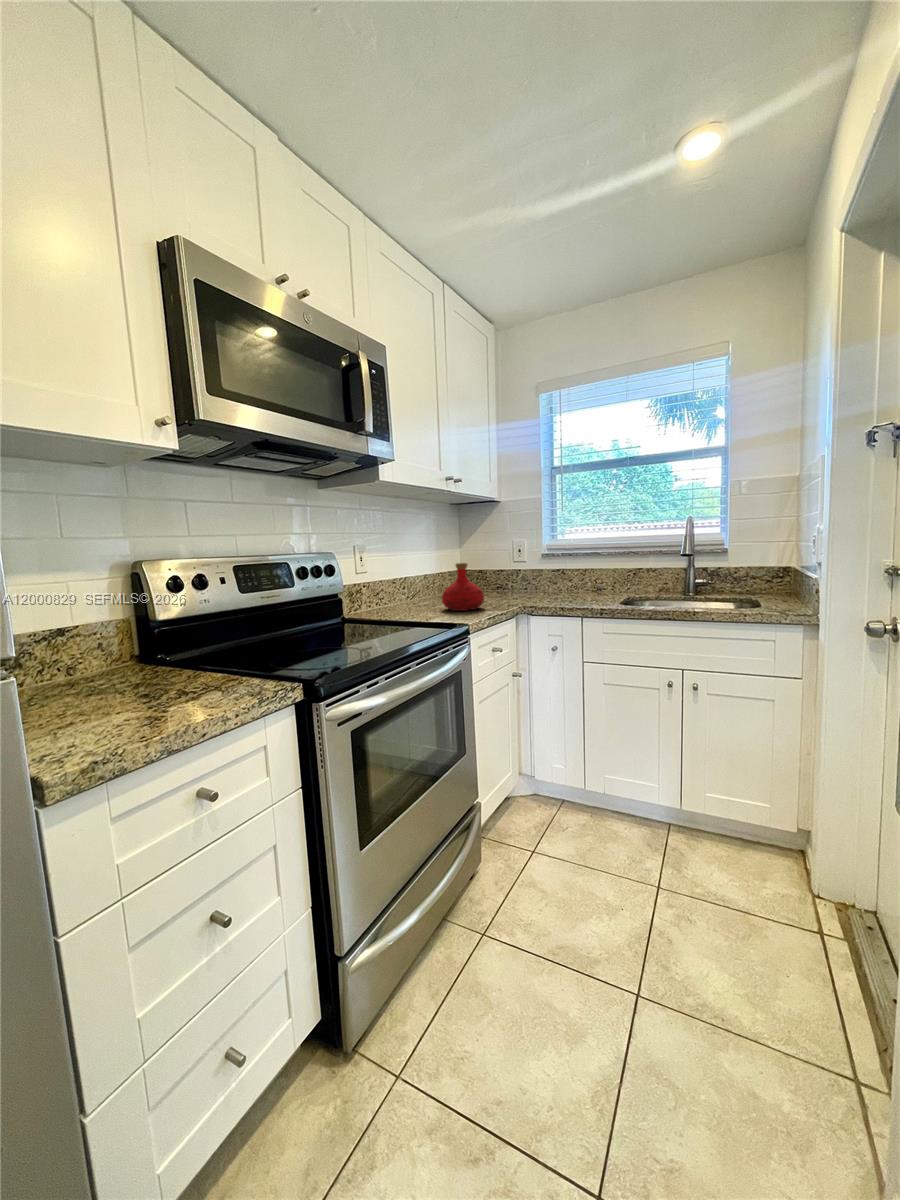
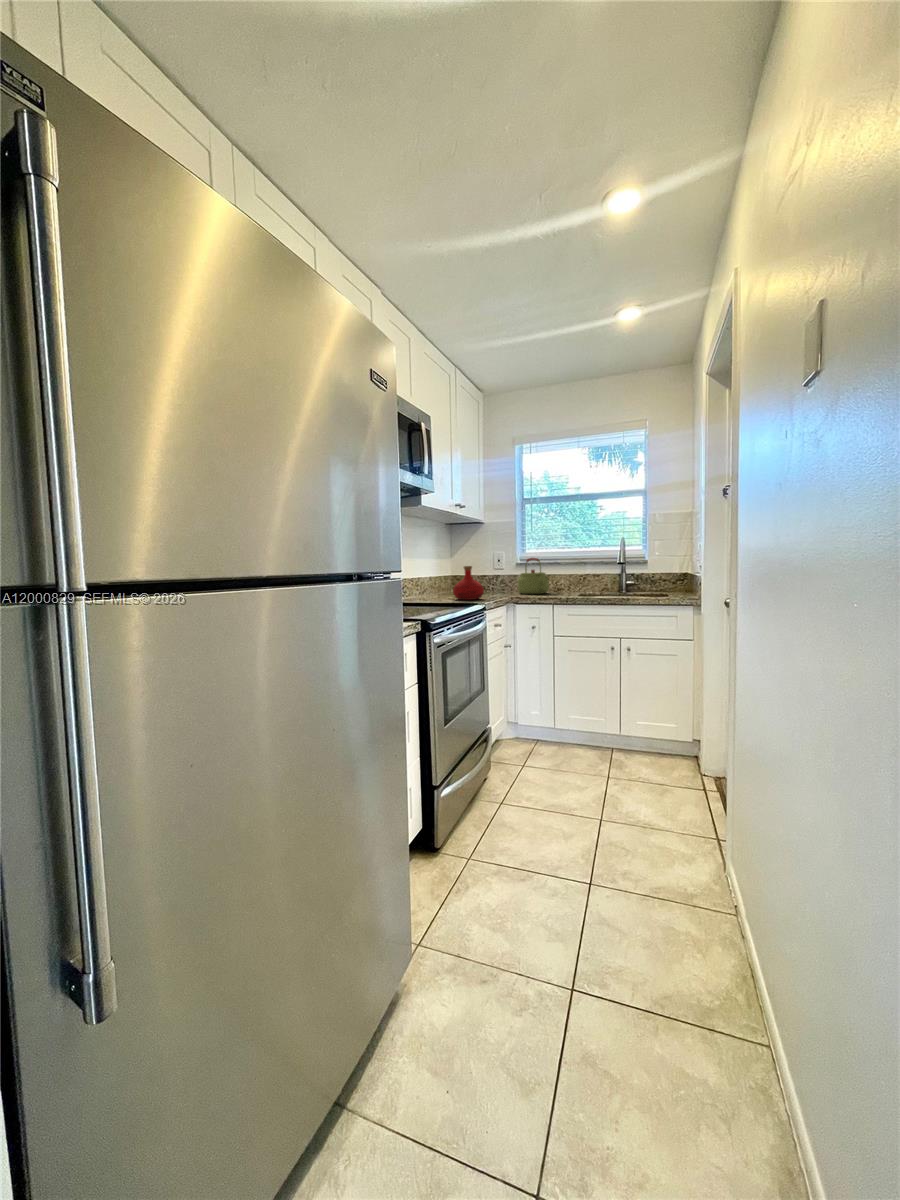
kettle: none [543,547,585,596] -> present [518,558,549,594]

